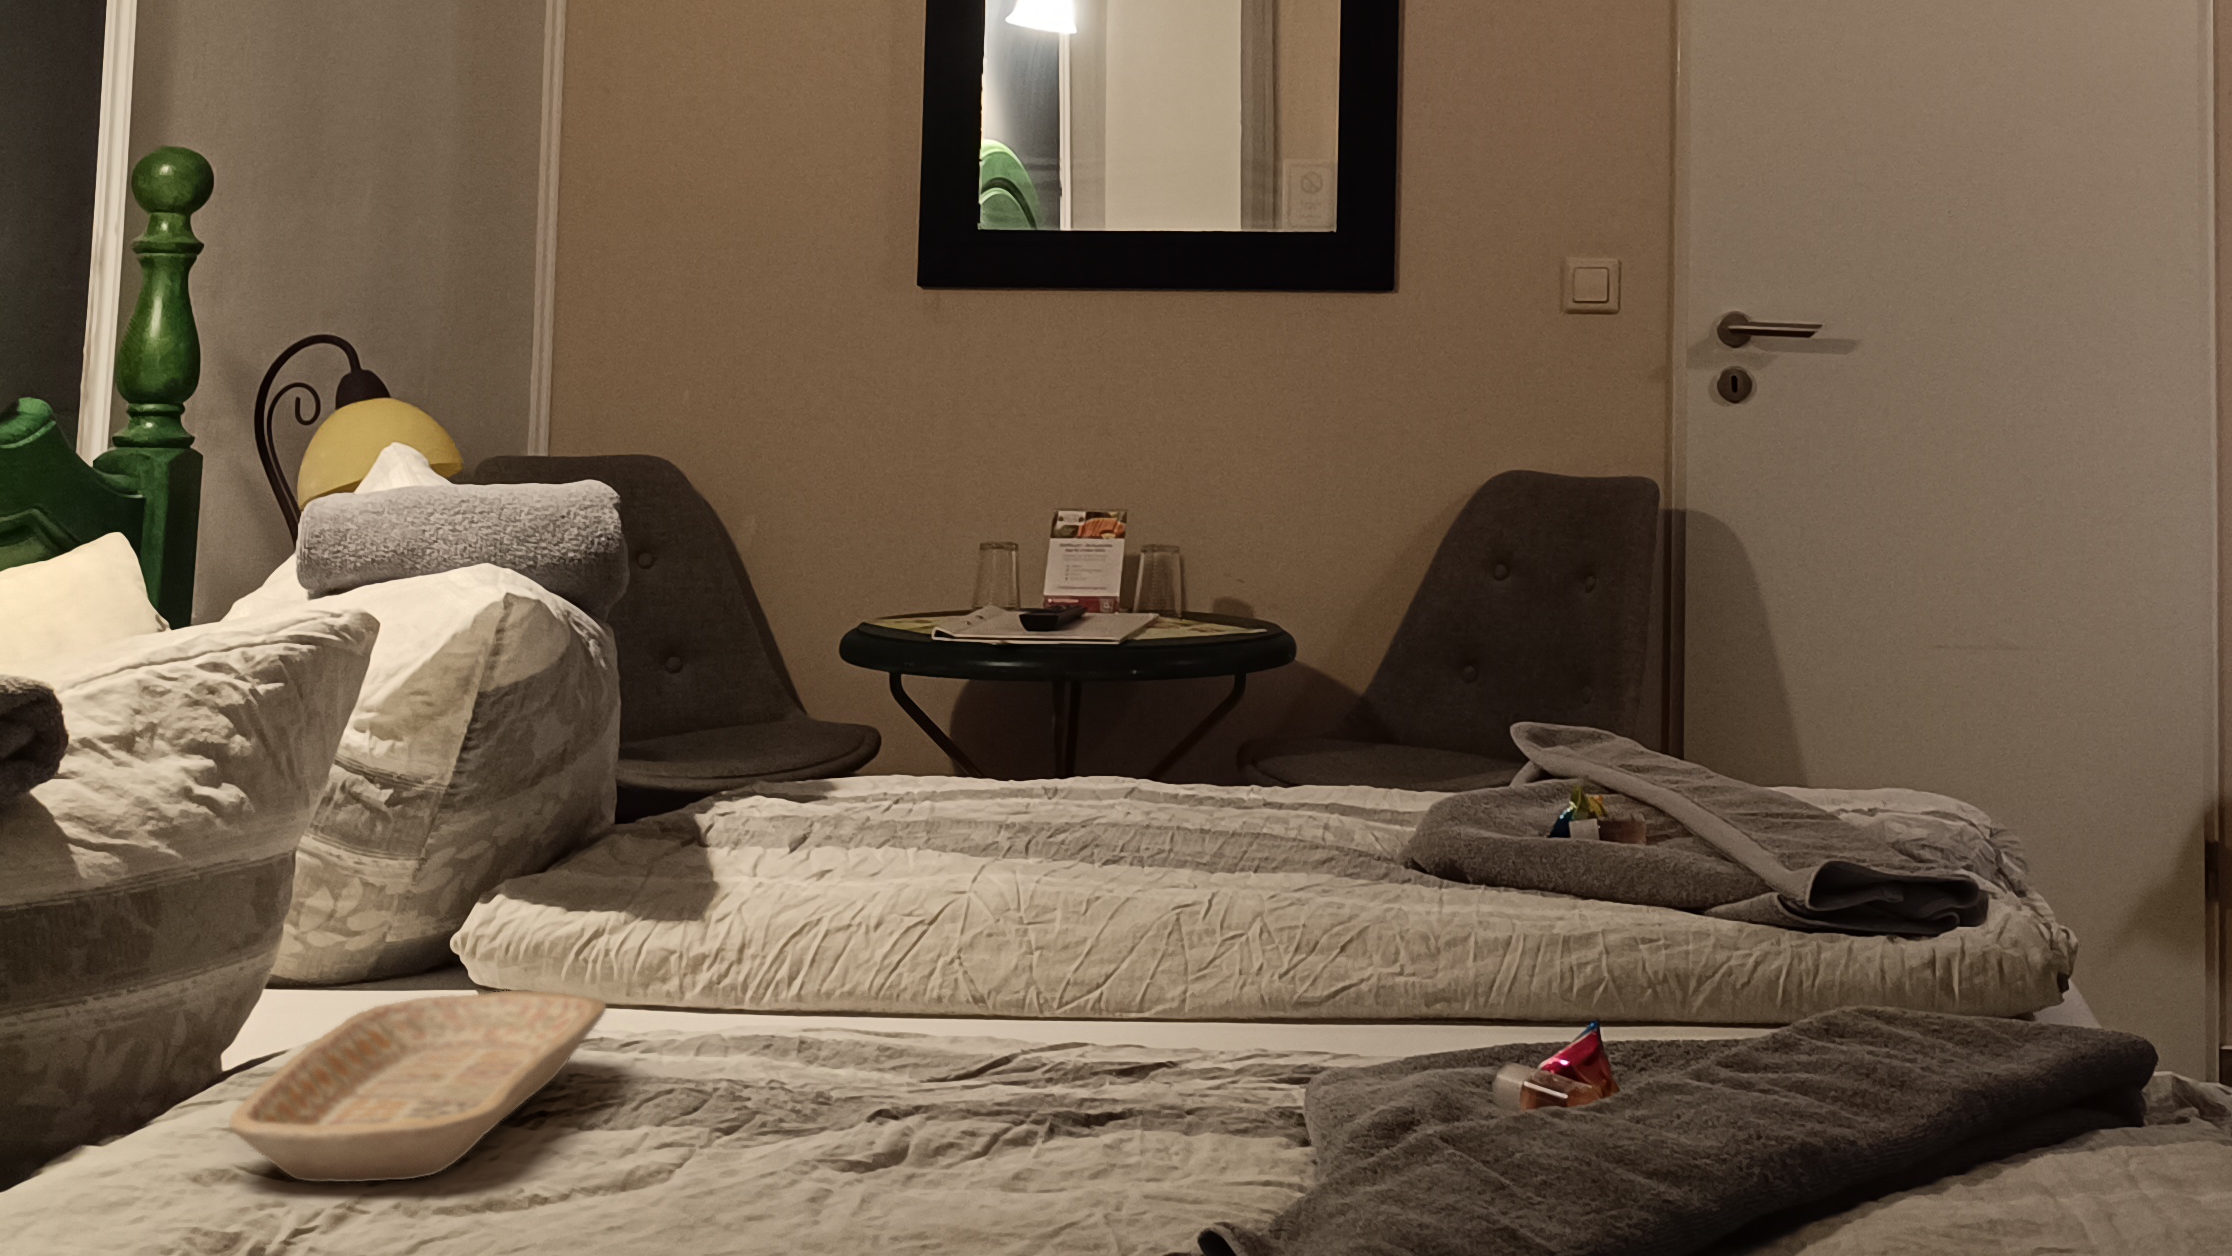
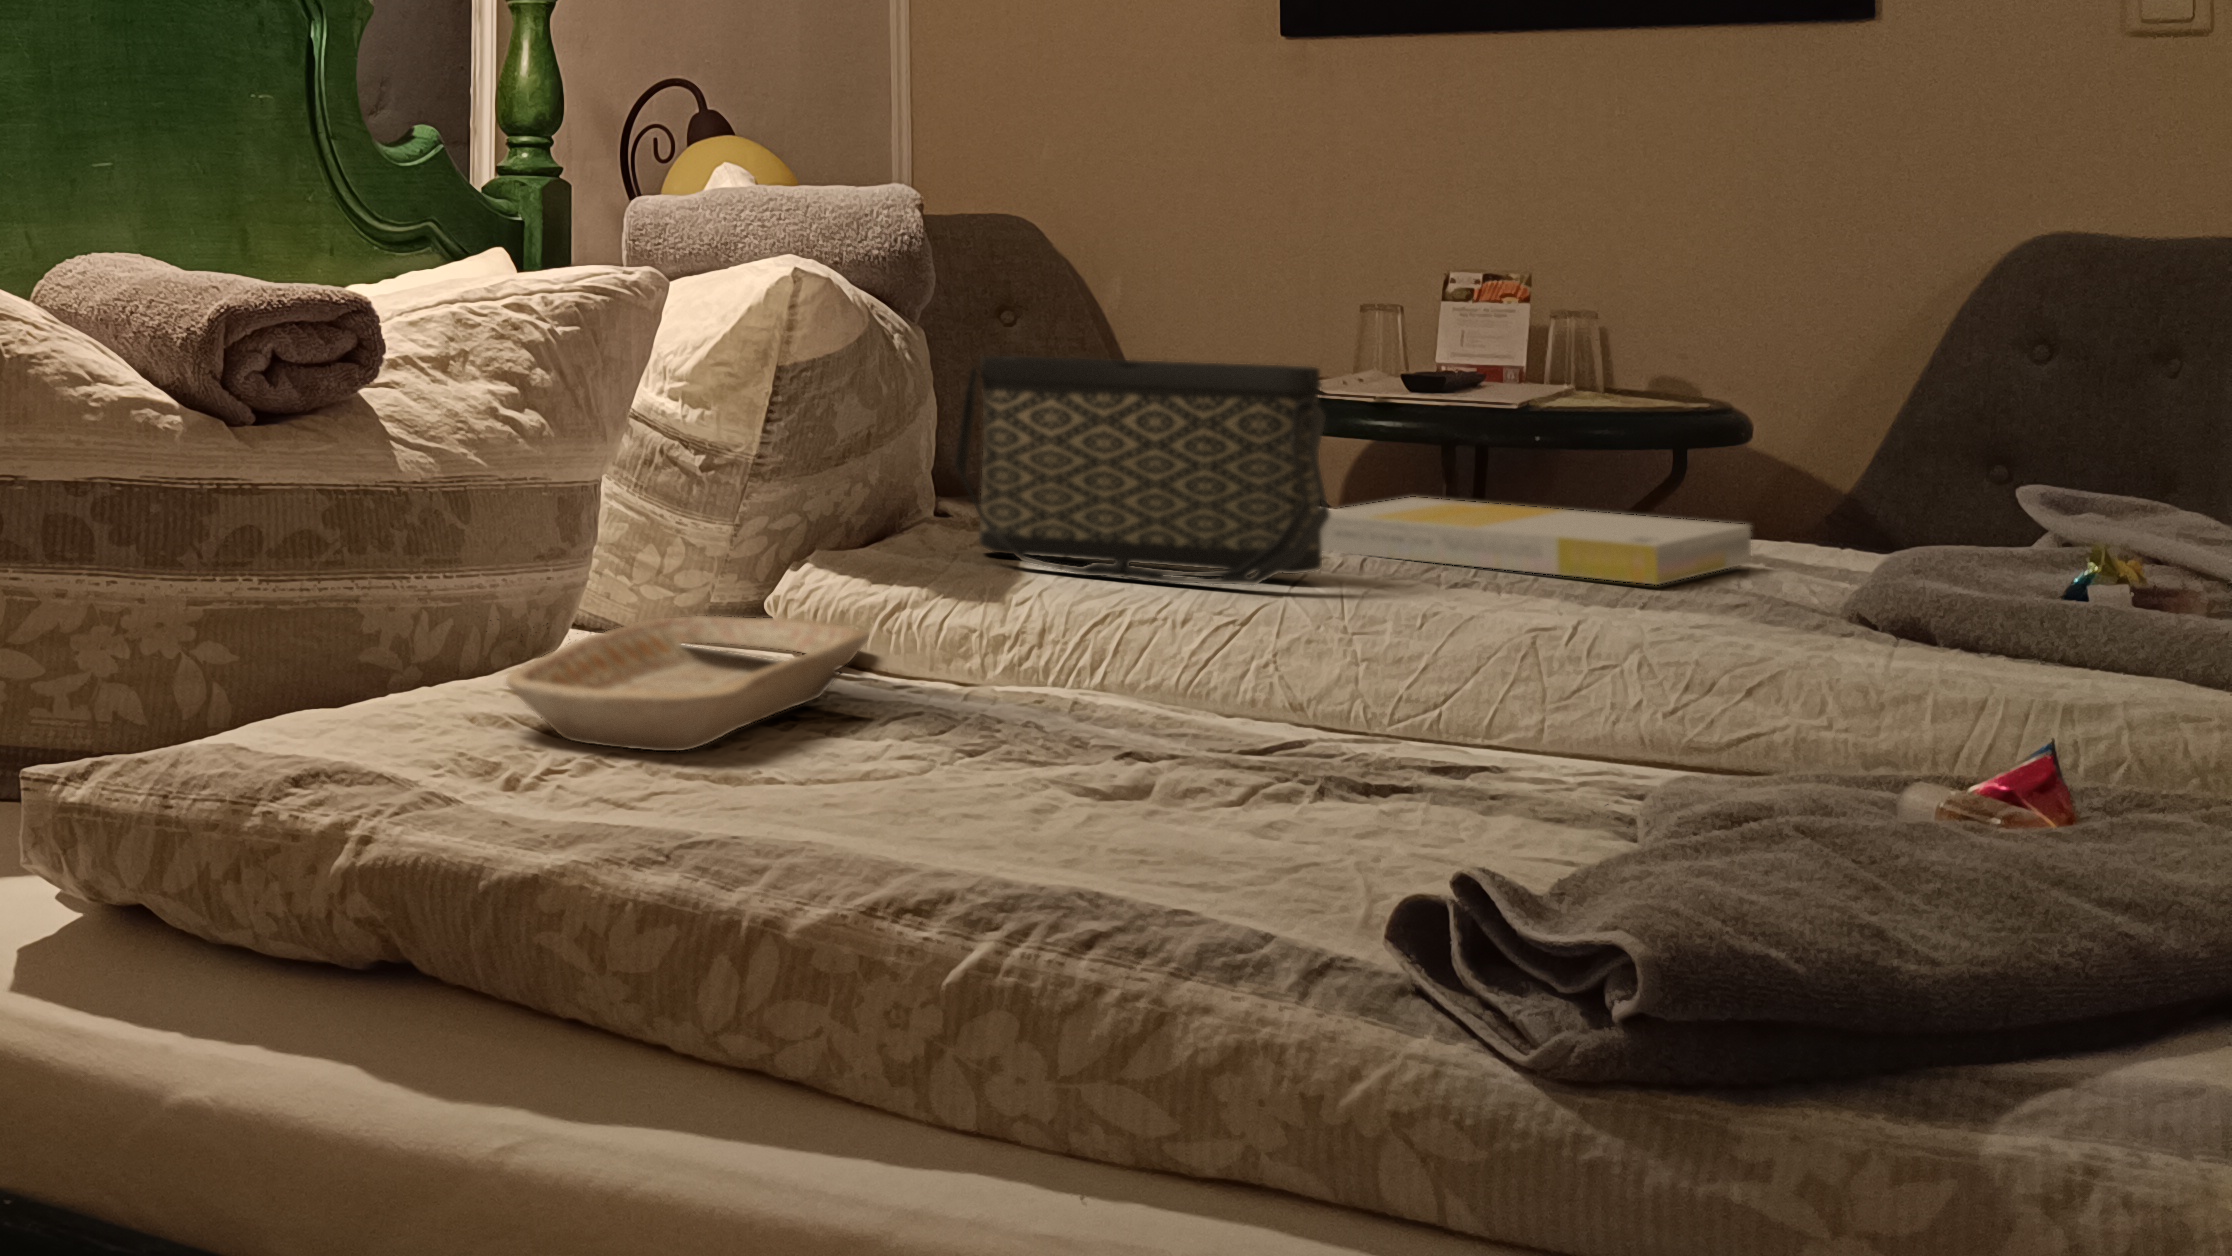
handbag: none [656,667,1010,889] -> present [955,356,1330,585]
book: none [971,765,1332,846] -> present [1321,497,1751,585]

